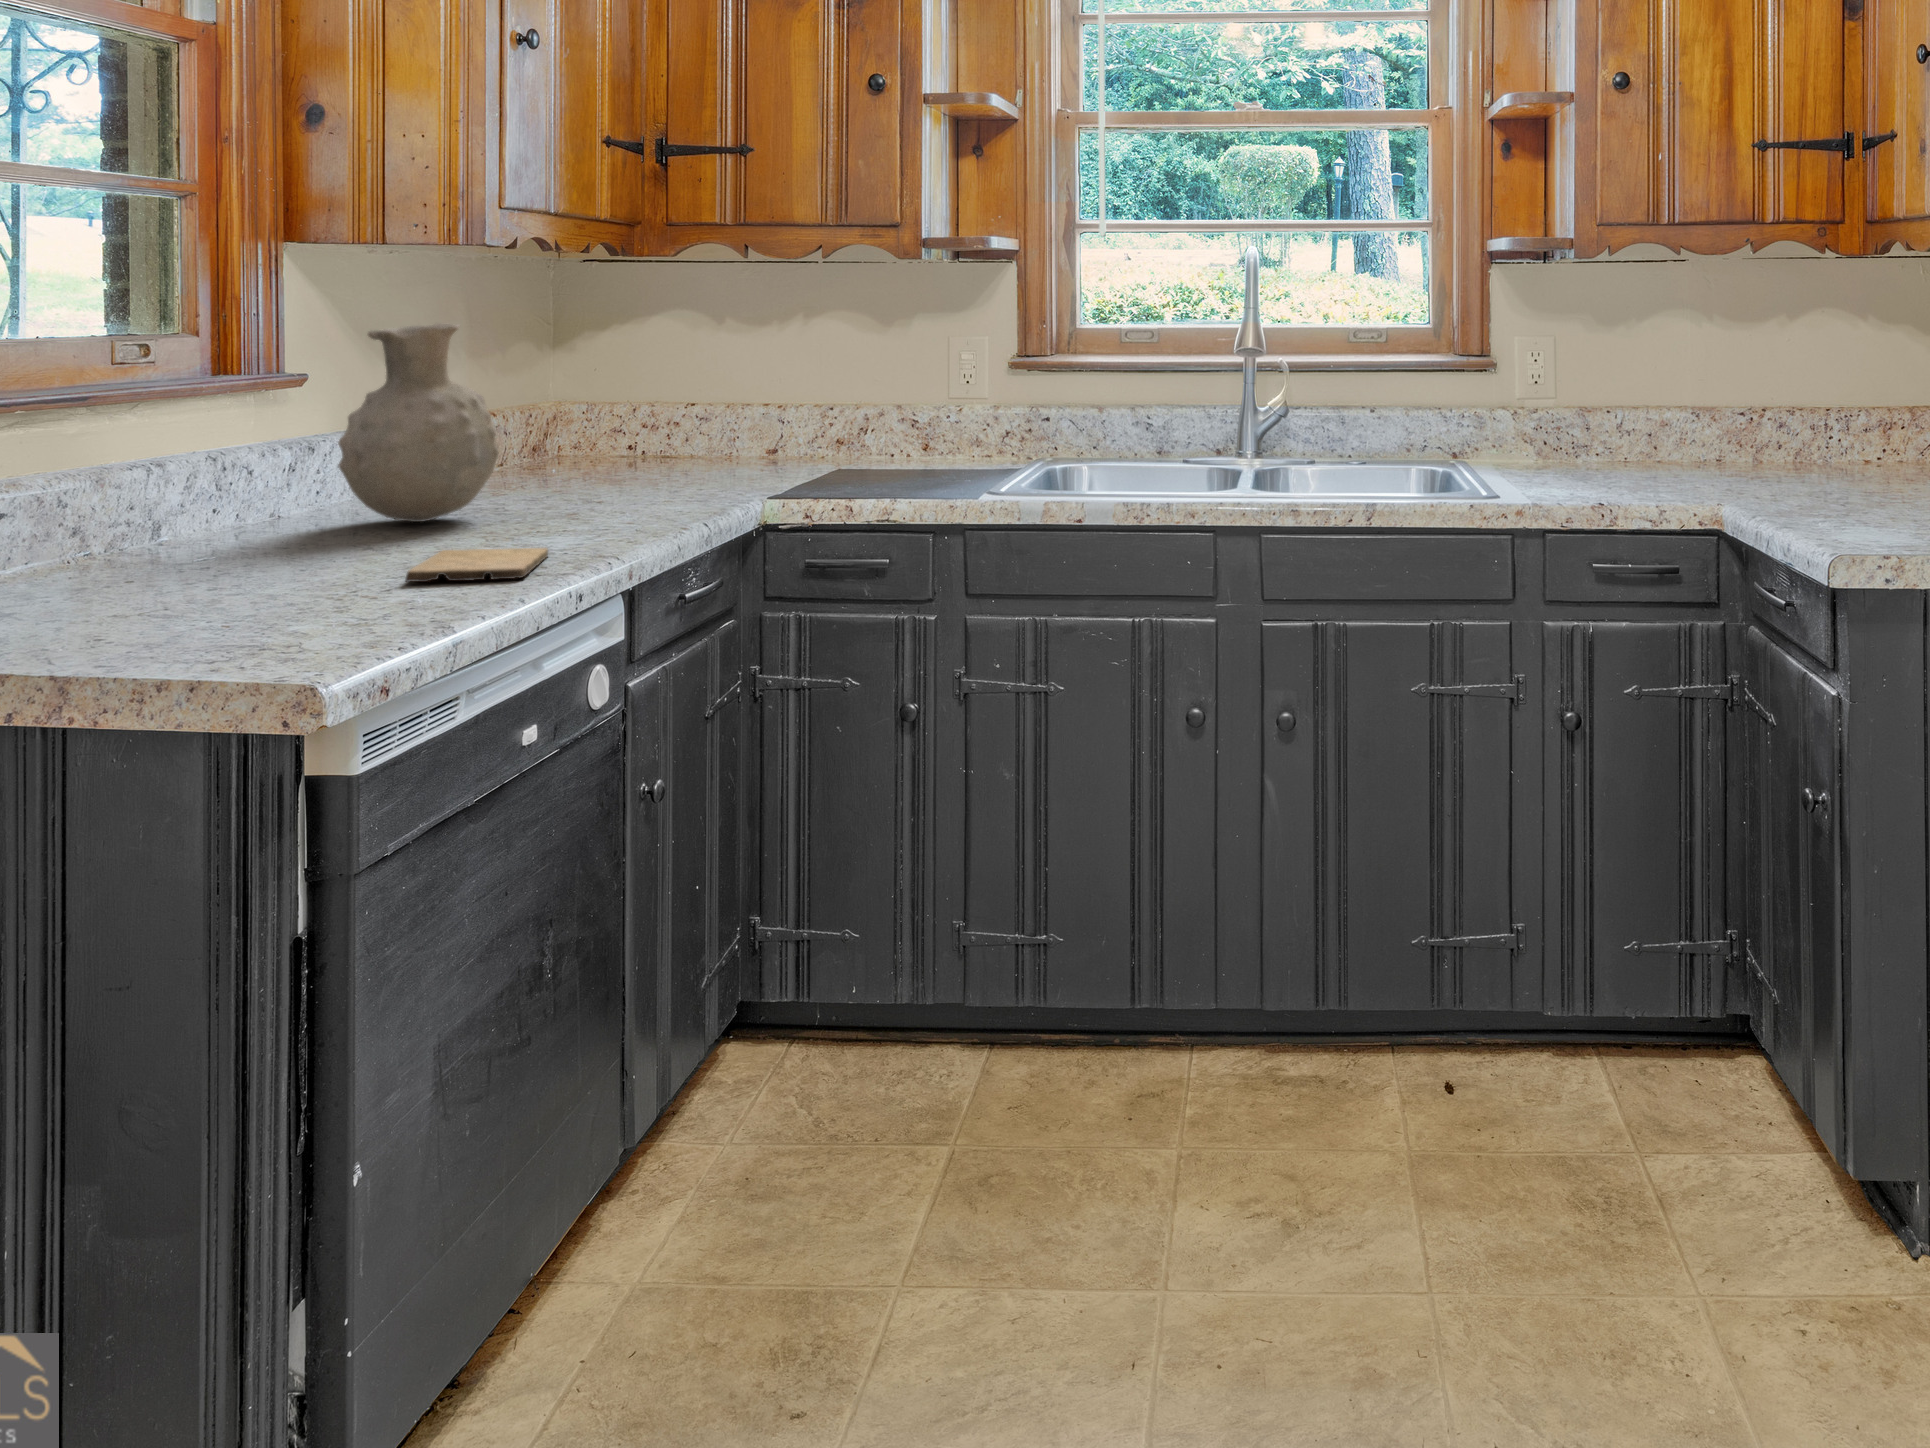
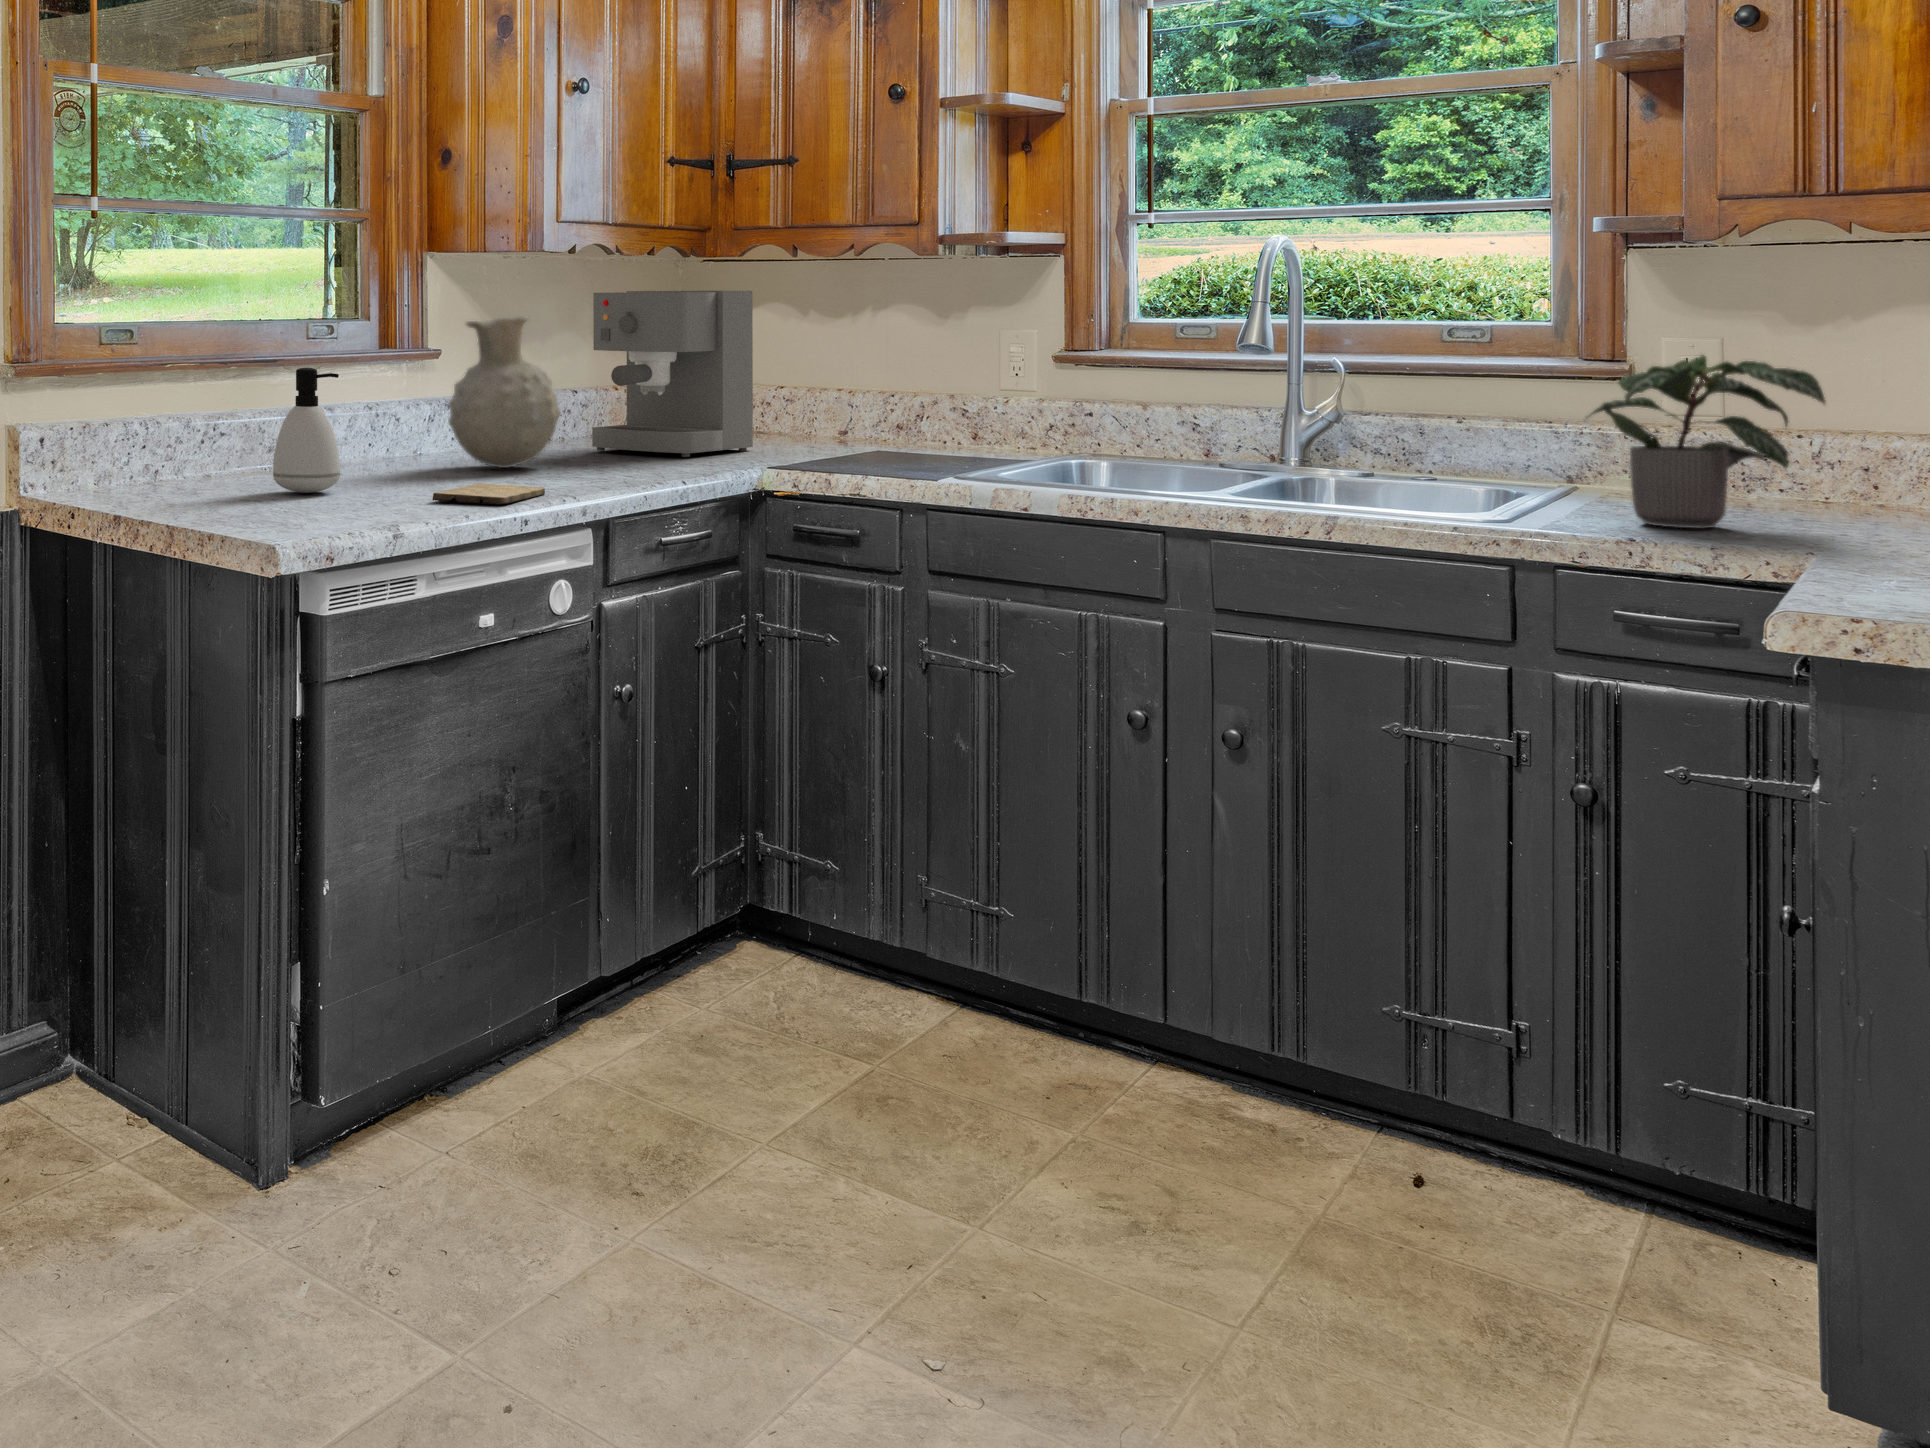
coffee maker: none [500,292,695,489] -> present [592,290,753,457]
potted plant: none [1537,350,1720,496] -> present [1584,355,1826,528]
soap dispenser: none [106,402,228,589] -> present [273,368,340,493]

